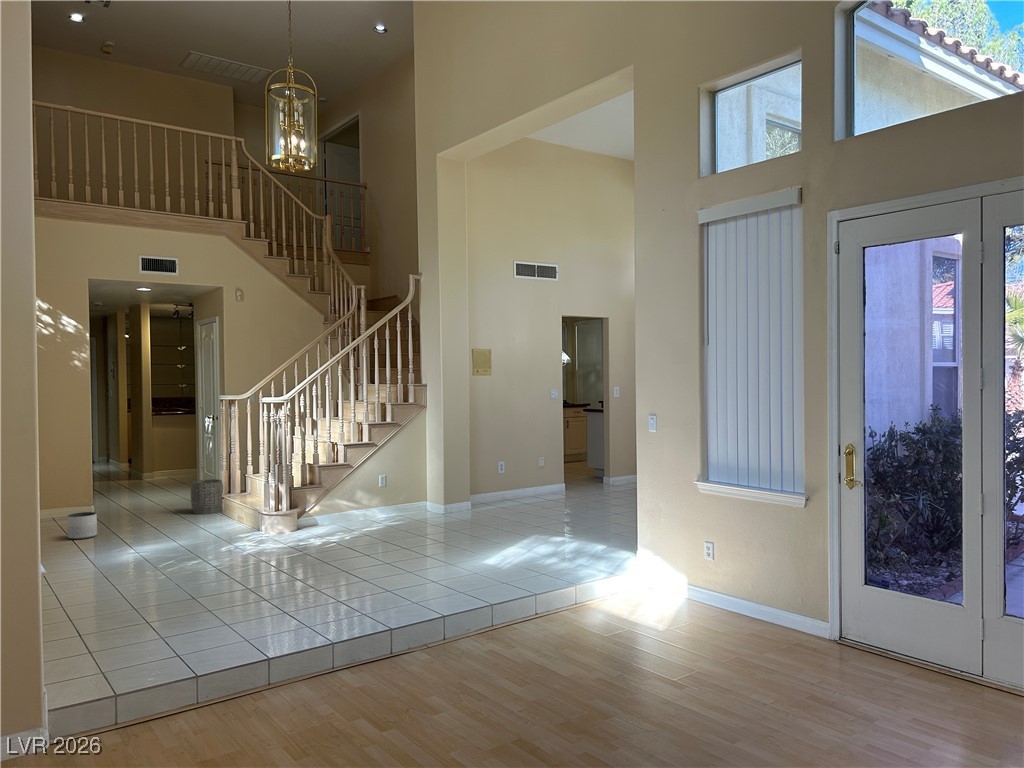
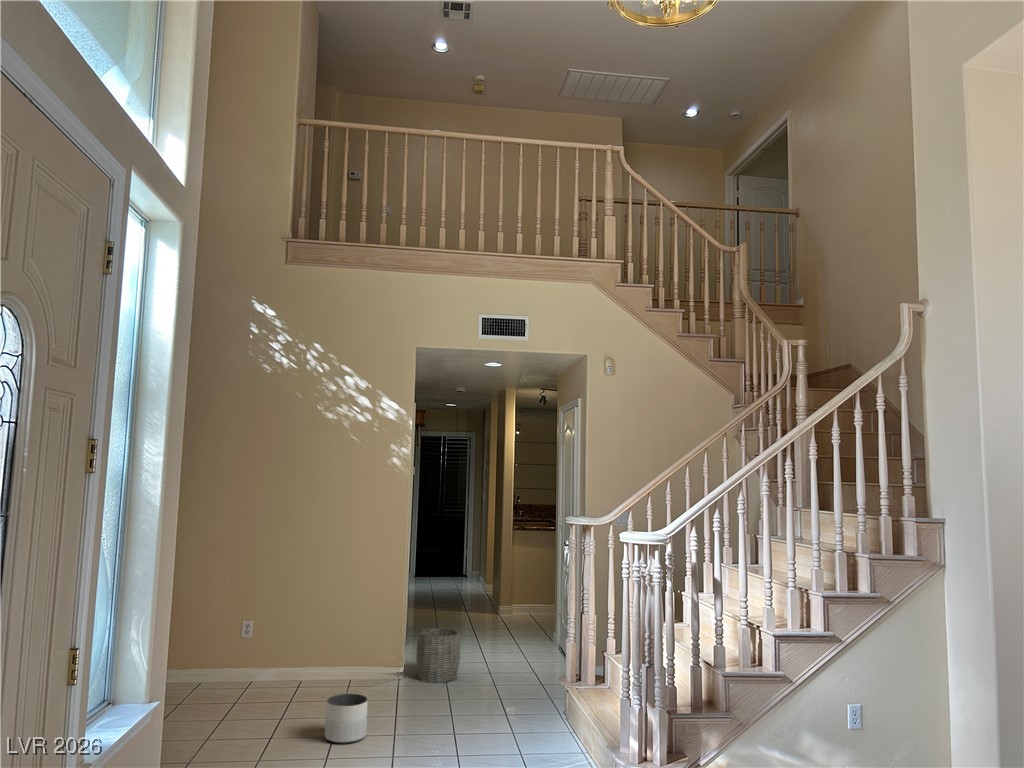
woven basket: present [191,479,224,514] -> present [416,628,460,683]

